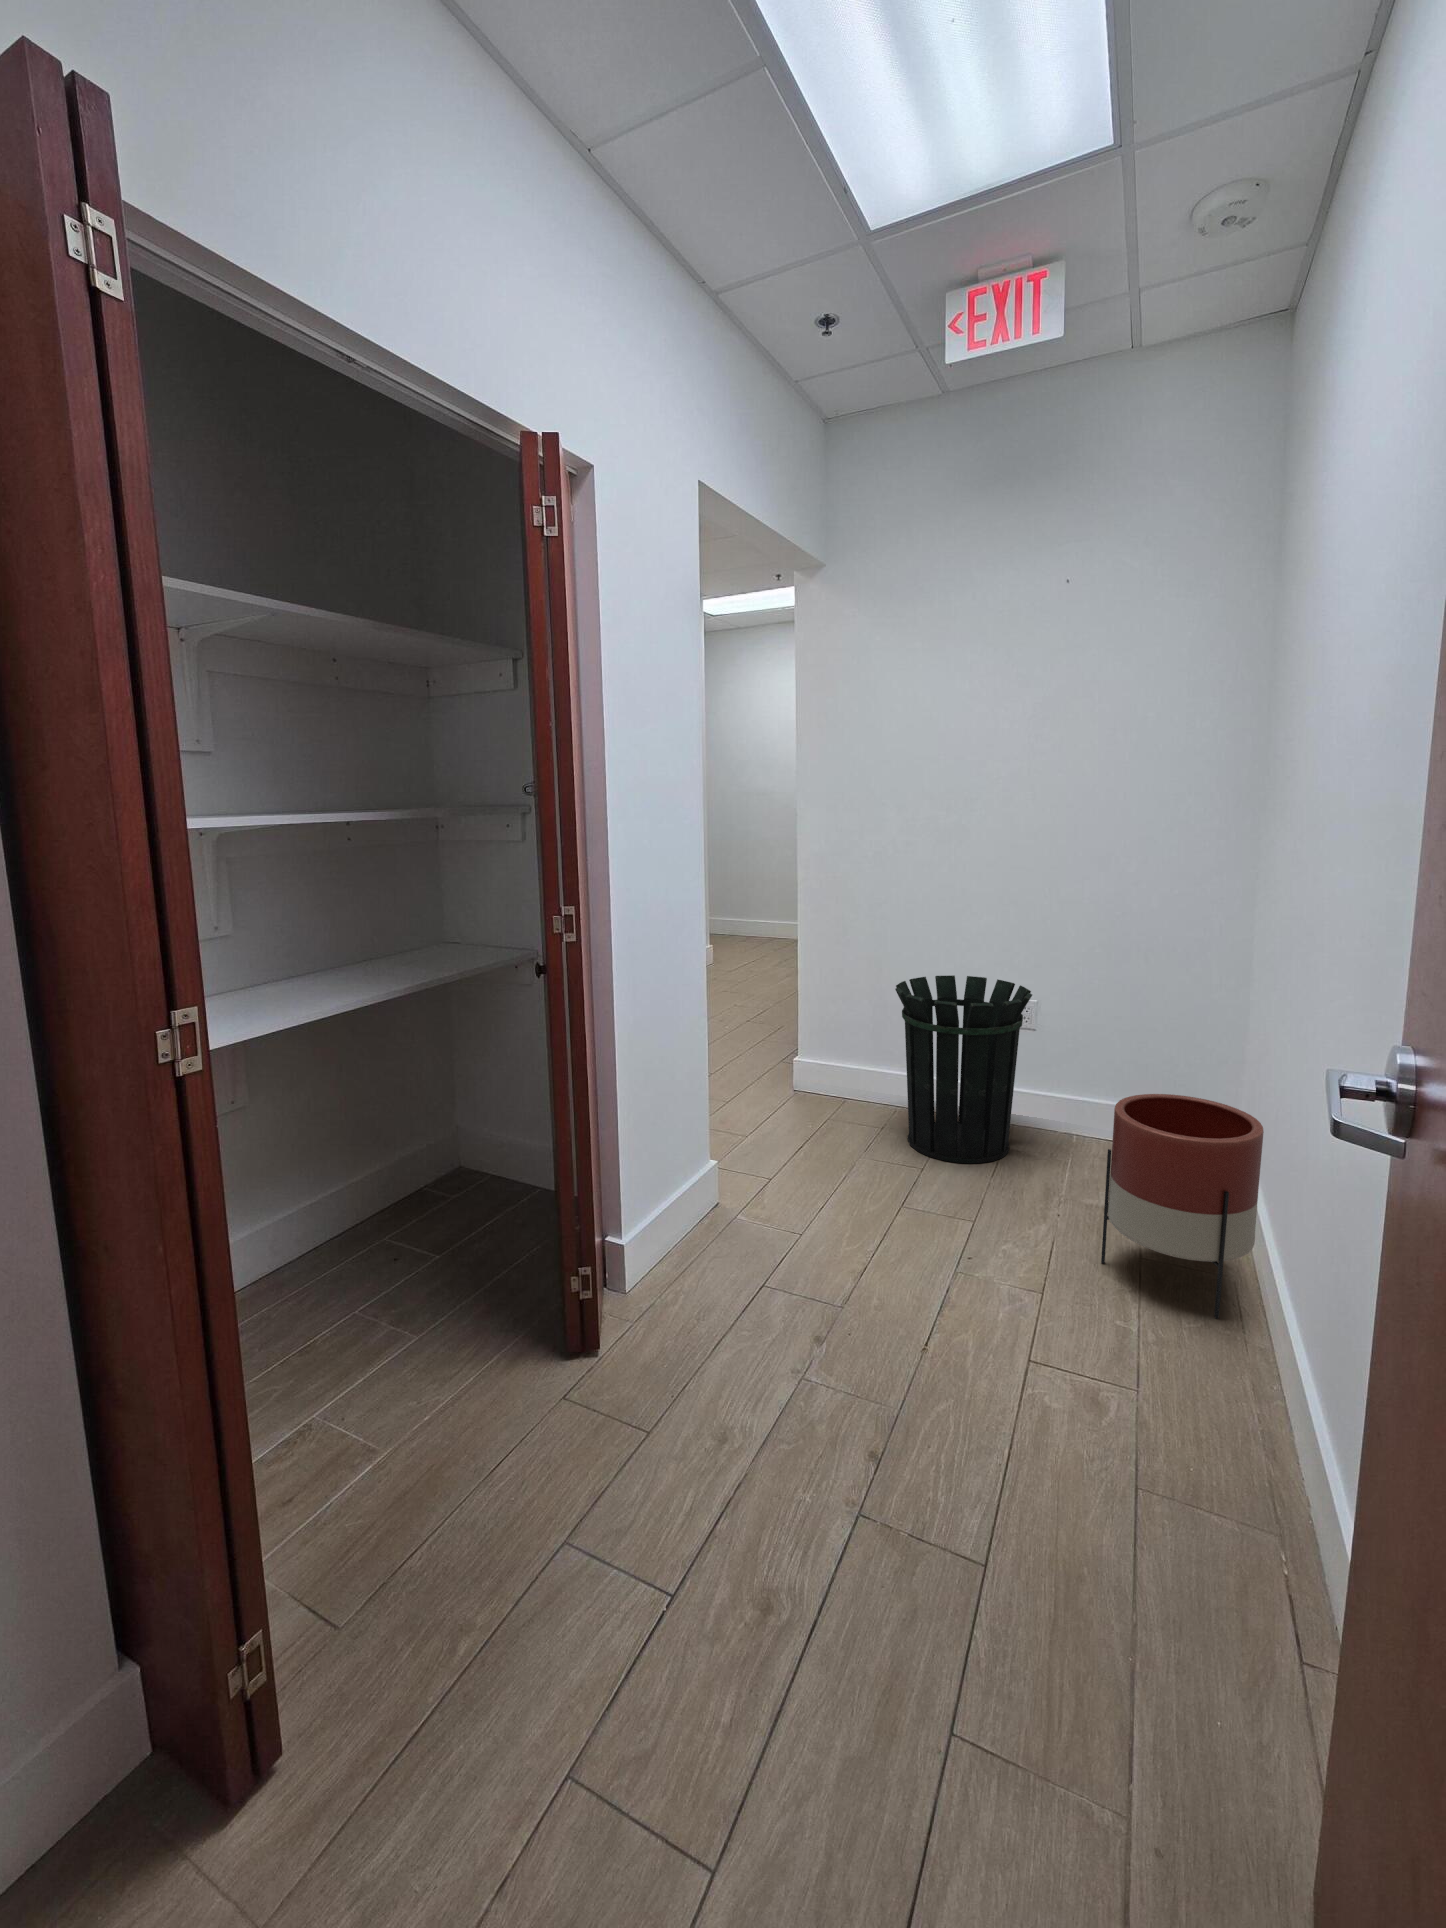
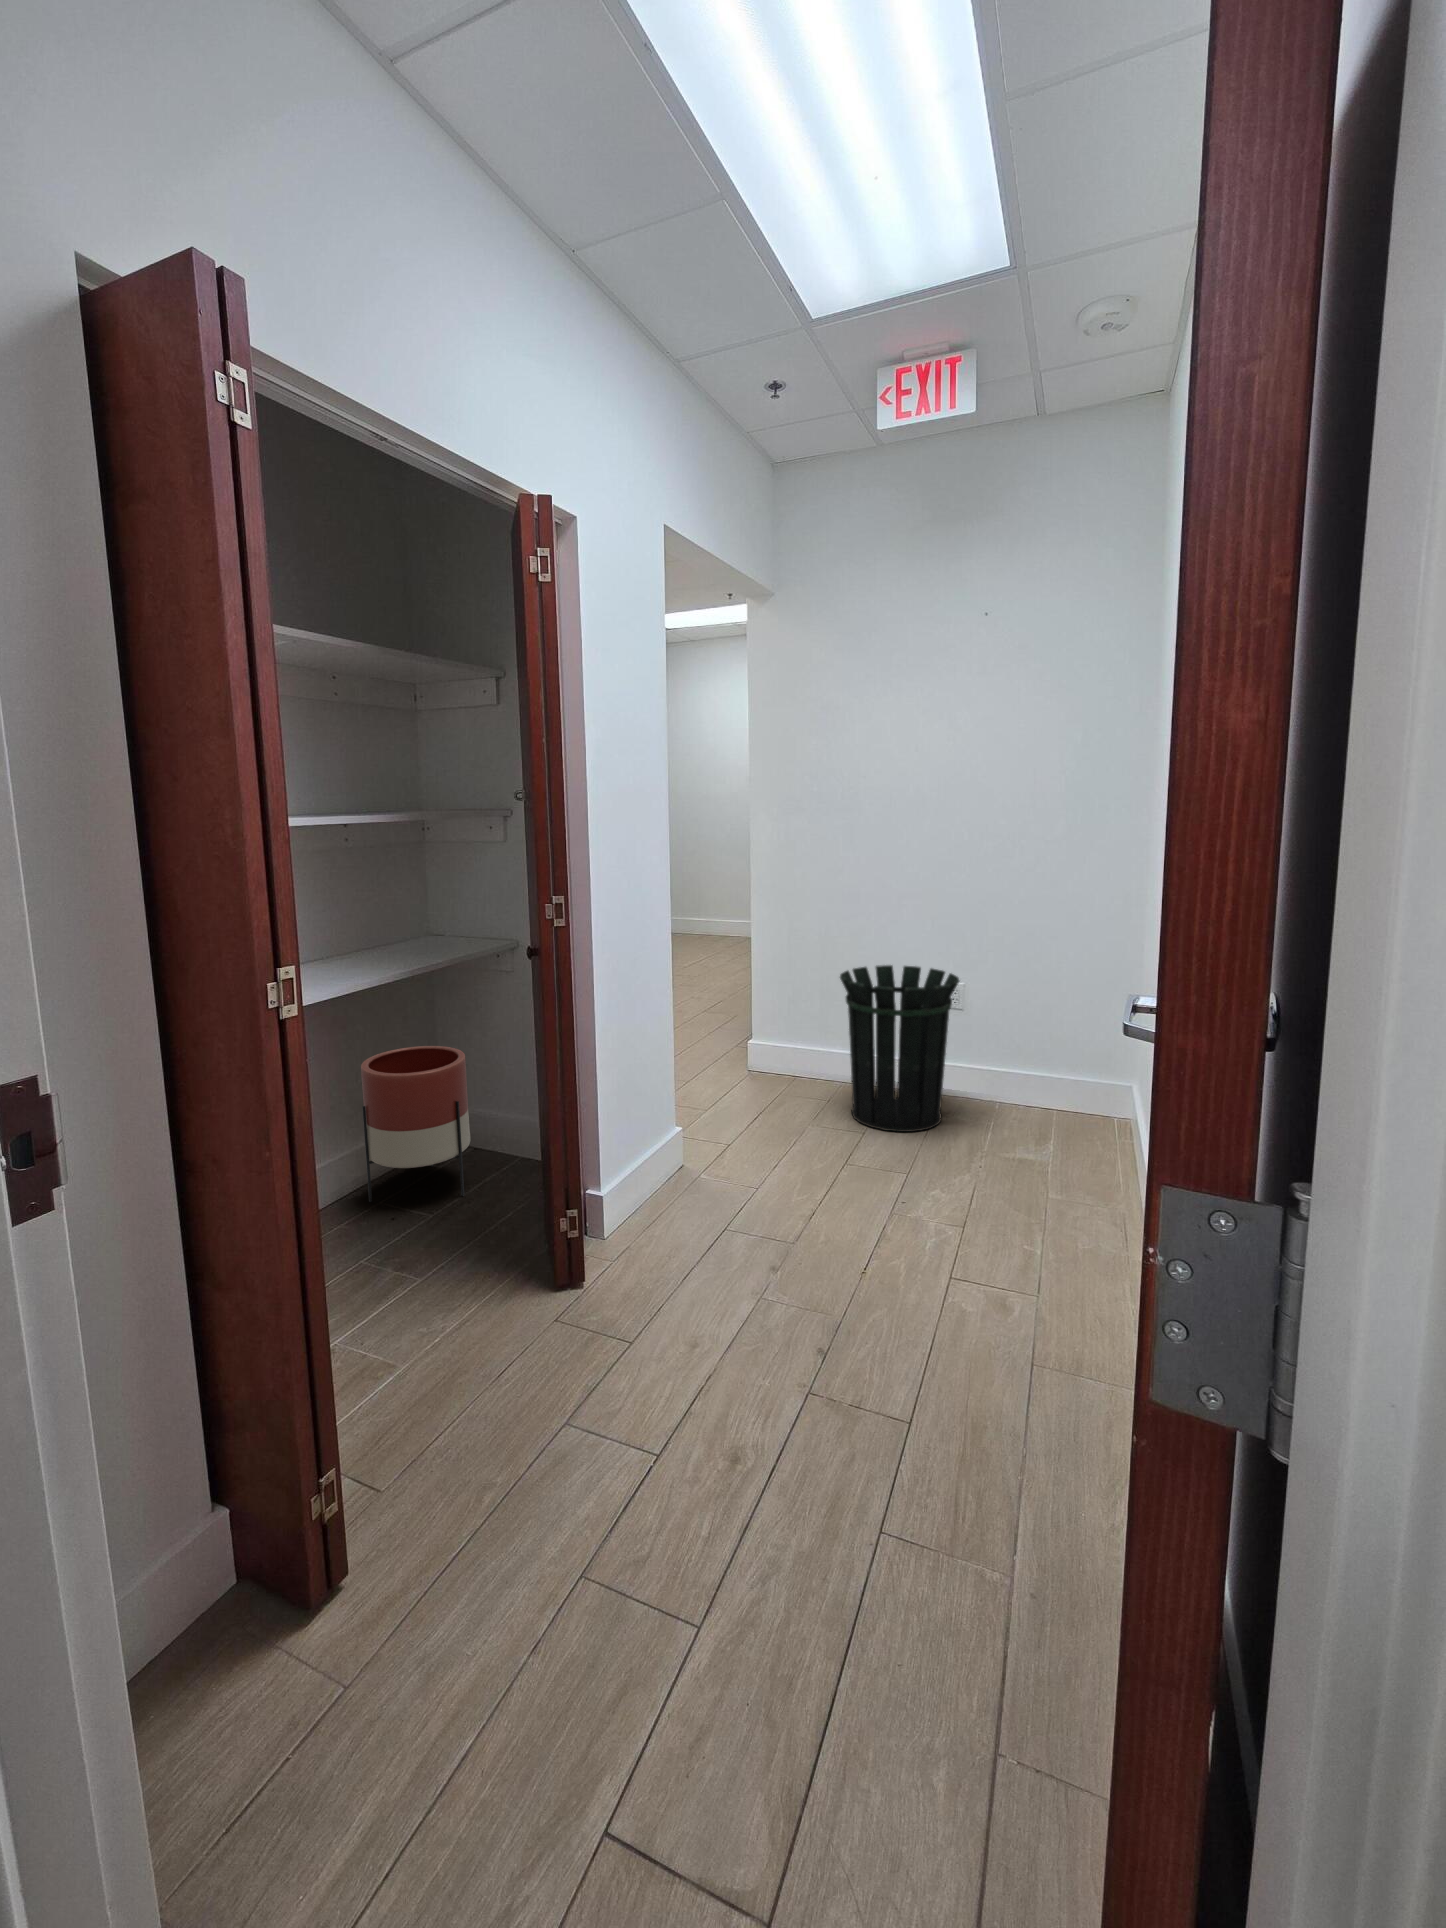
planter: present [1101,1094,1264,1318] -> present [361,1046,470,1202]

